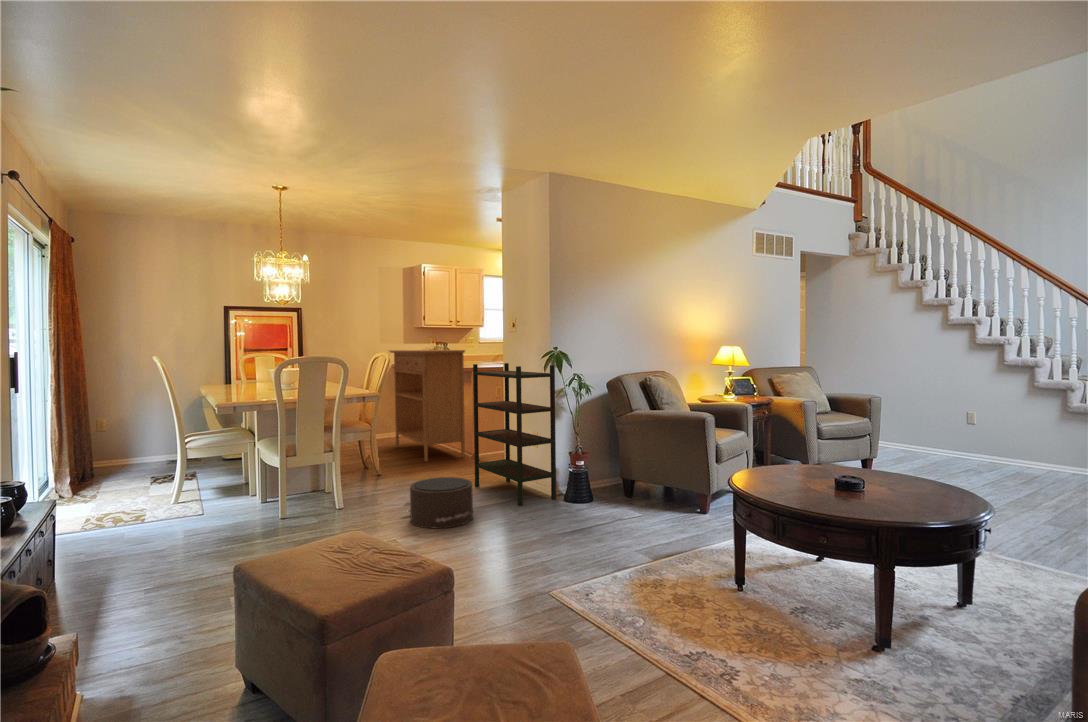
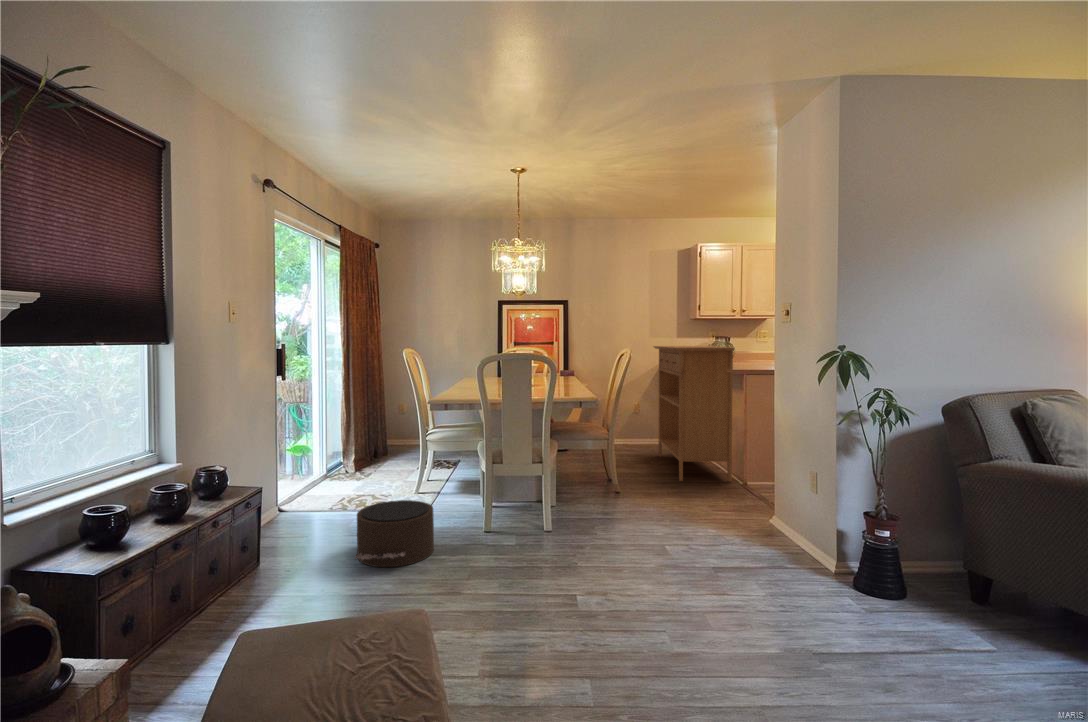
bookshelf: present [473,363,556,506] -> none [723,367,841,580]
pouf: present [403,477,473,528] -> present [355,500,434,567]

